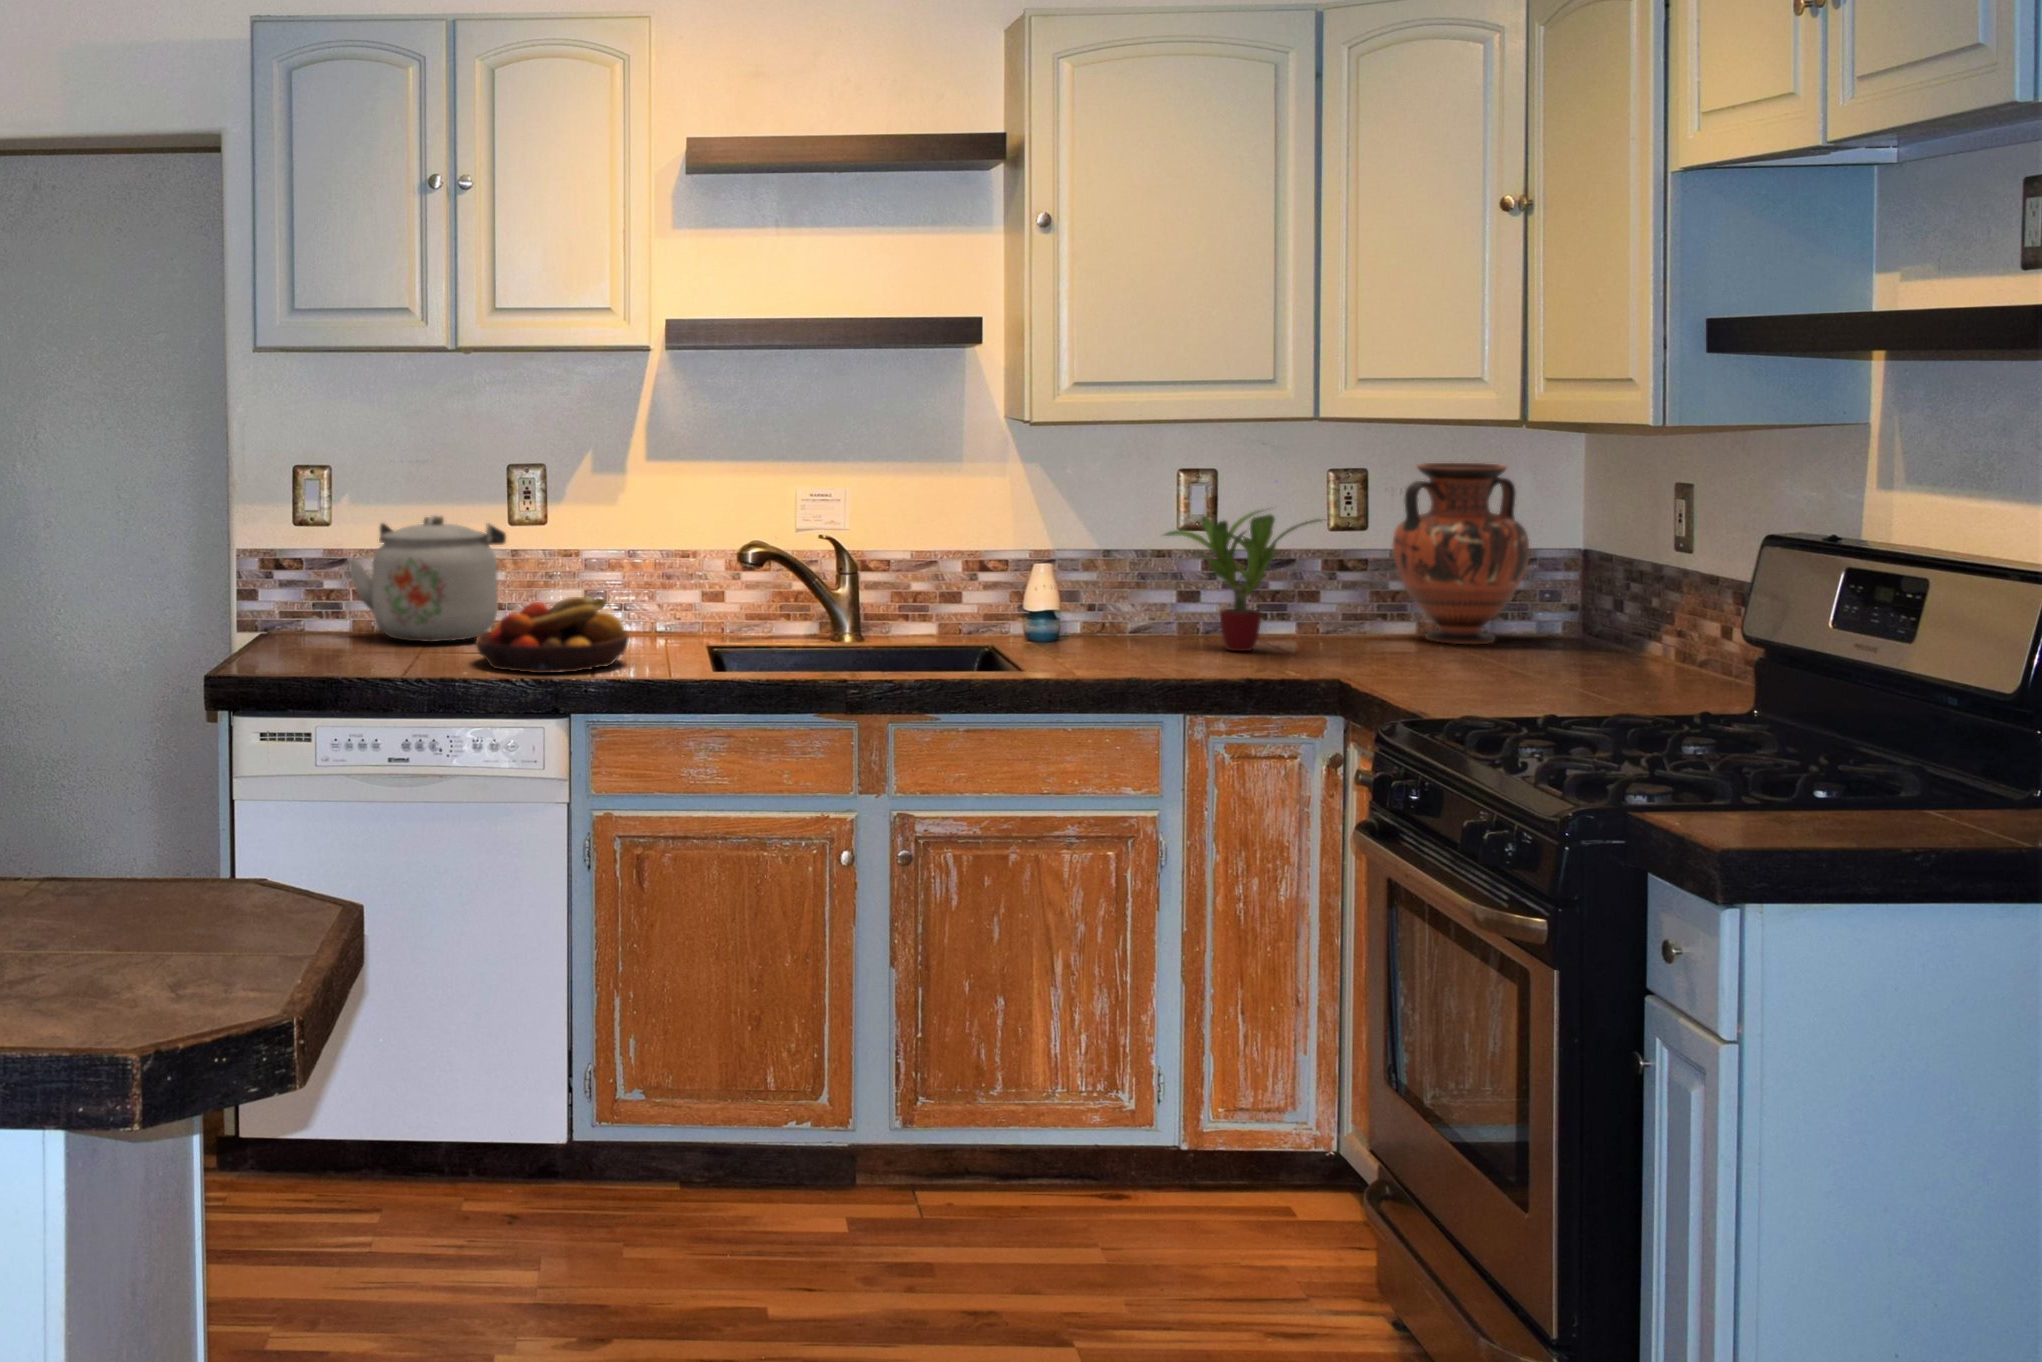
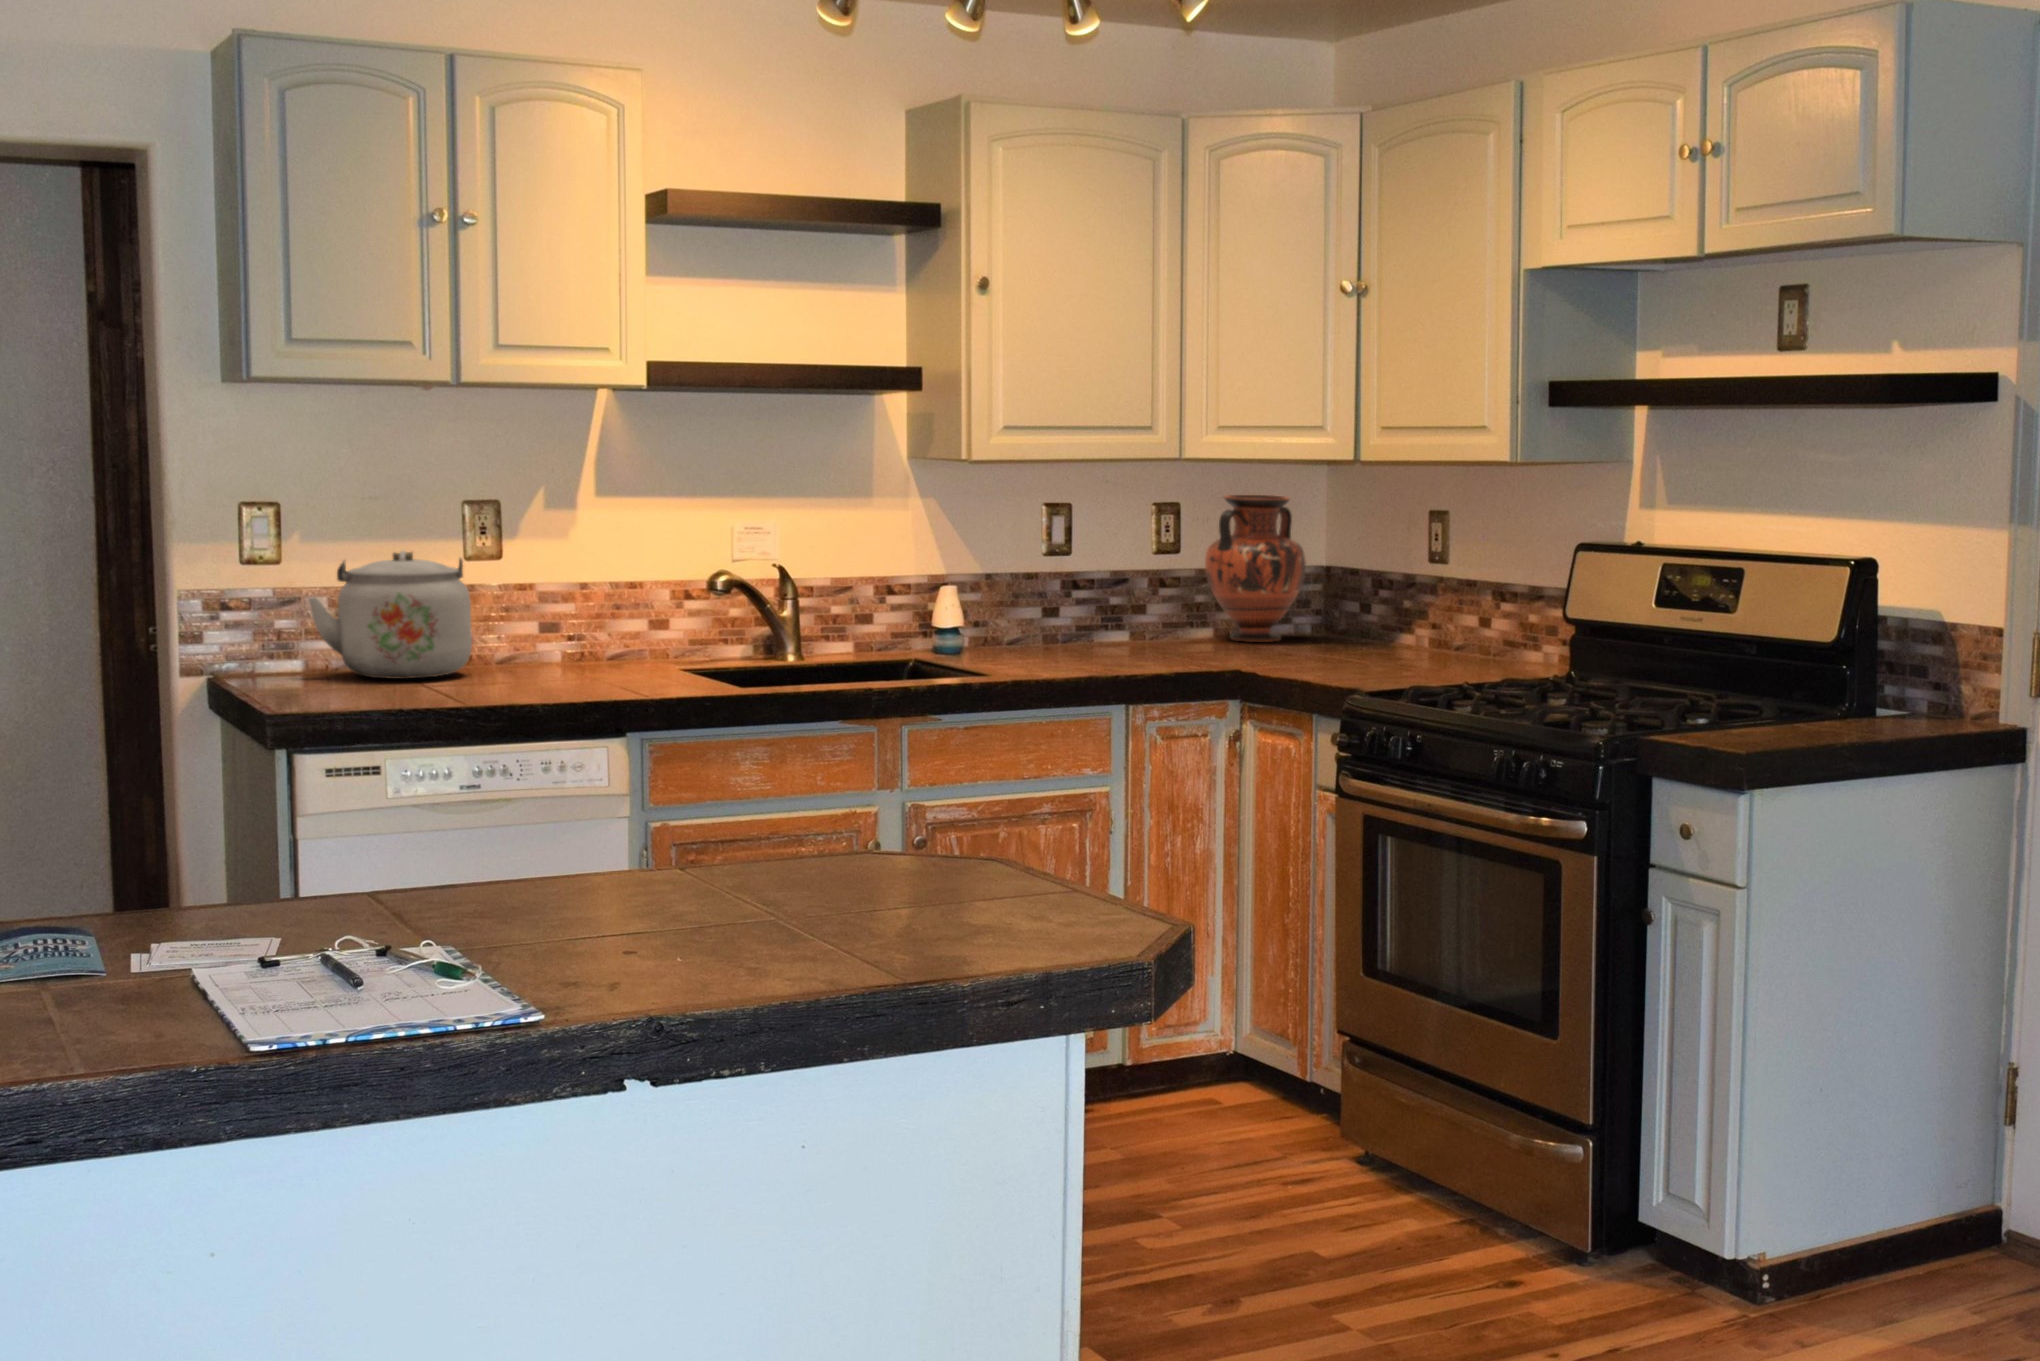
potted plant: present [1165,509,1325,651] -> none [1053,531,1186,654]
fruit bowl: present [476,596,629,673] -> none [505,625,657,697]

